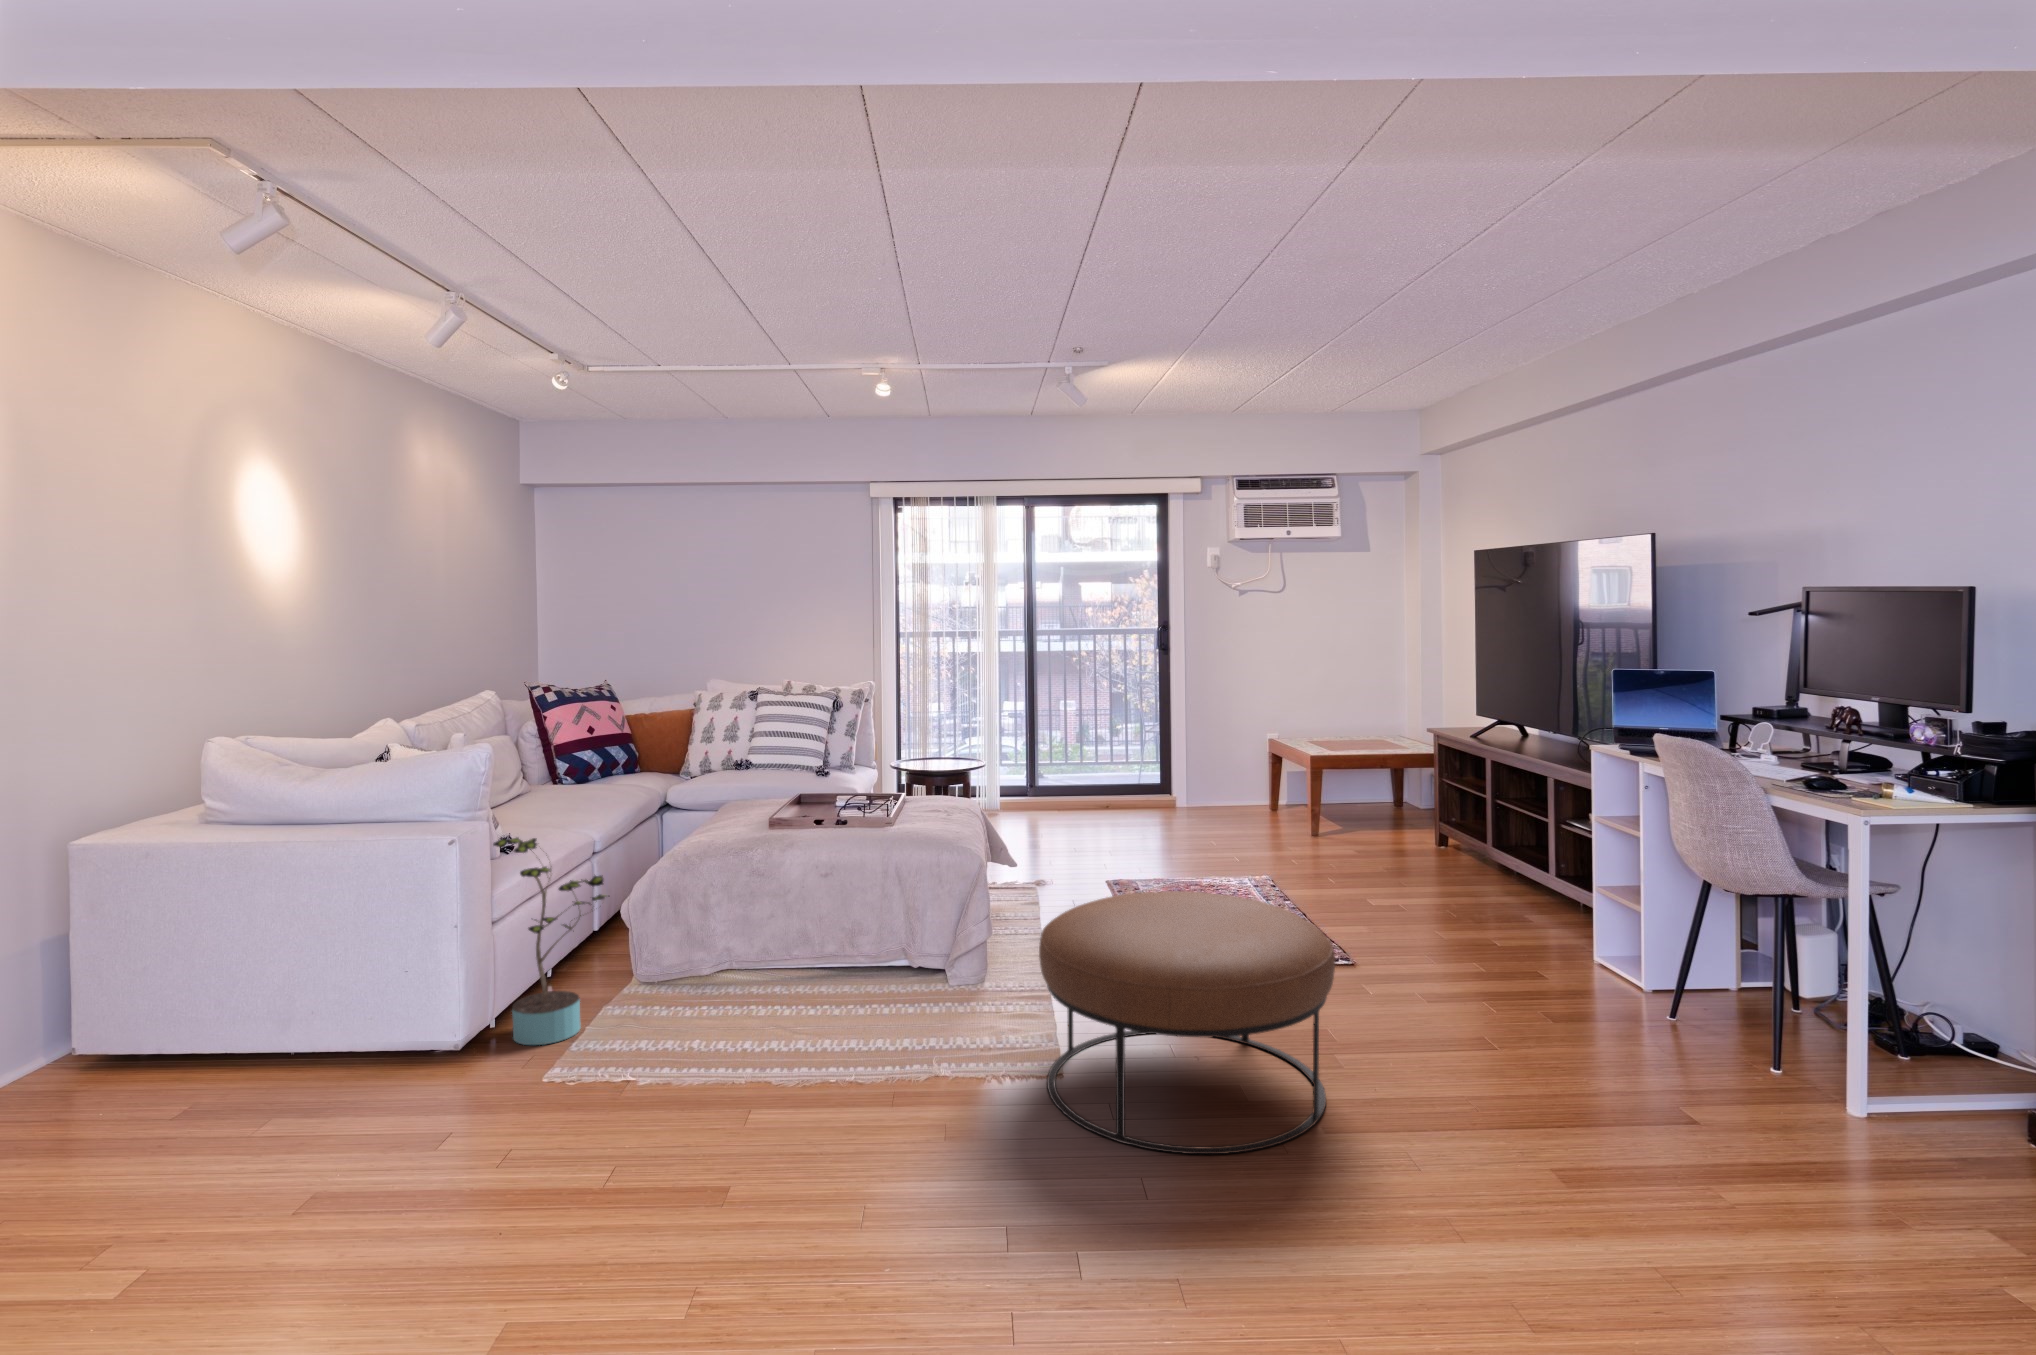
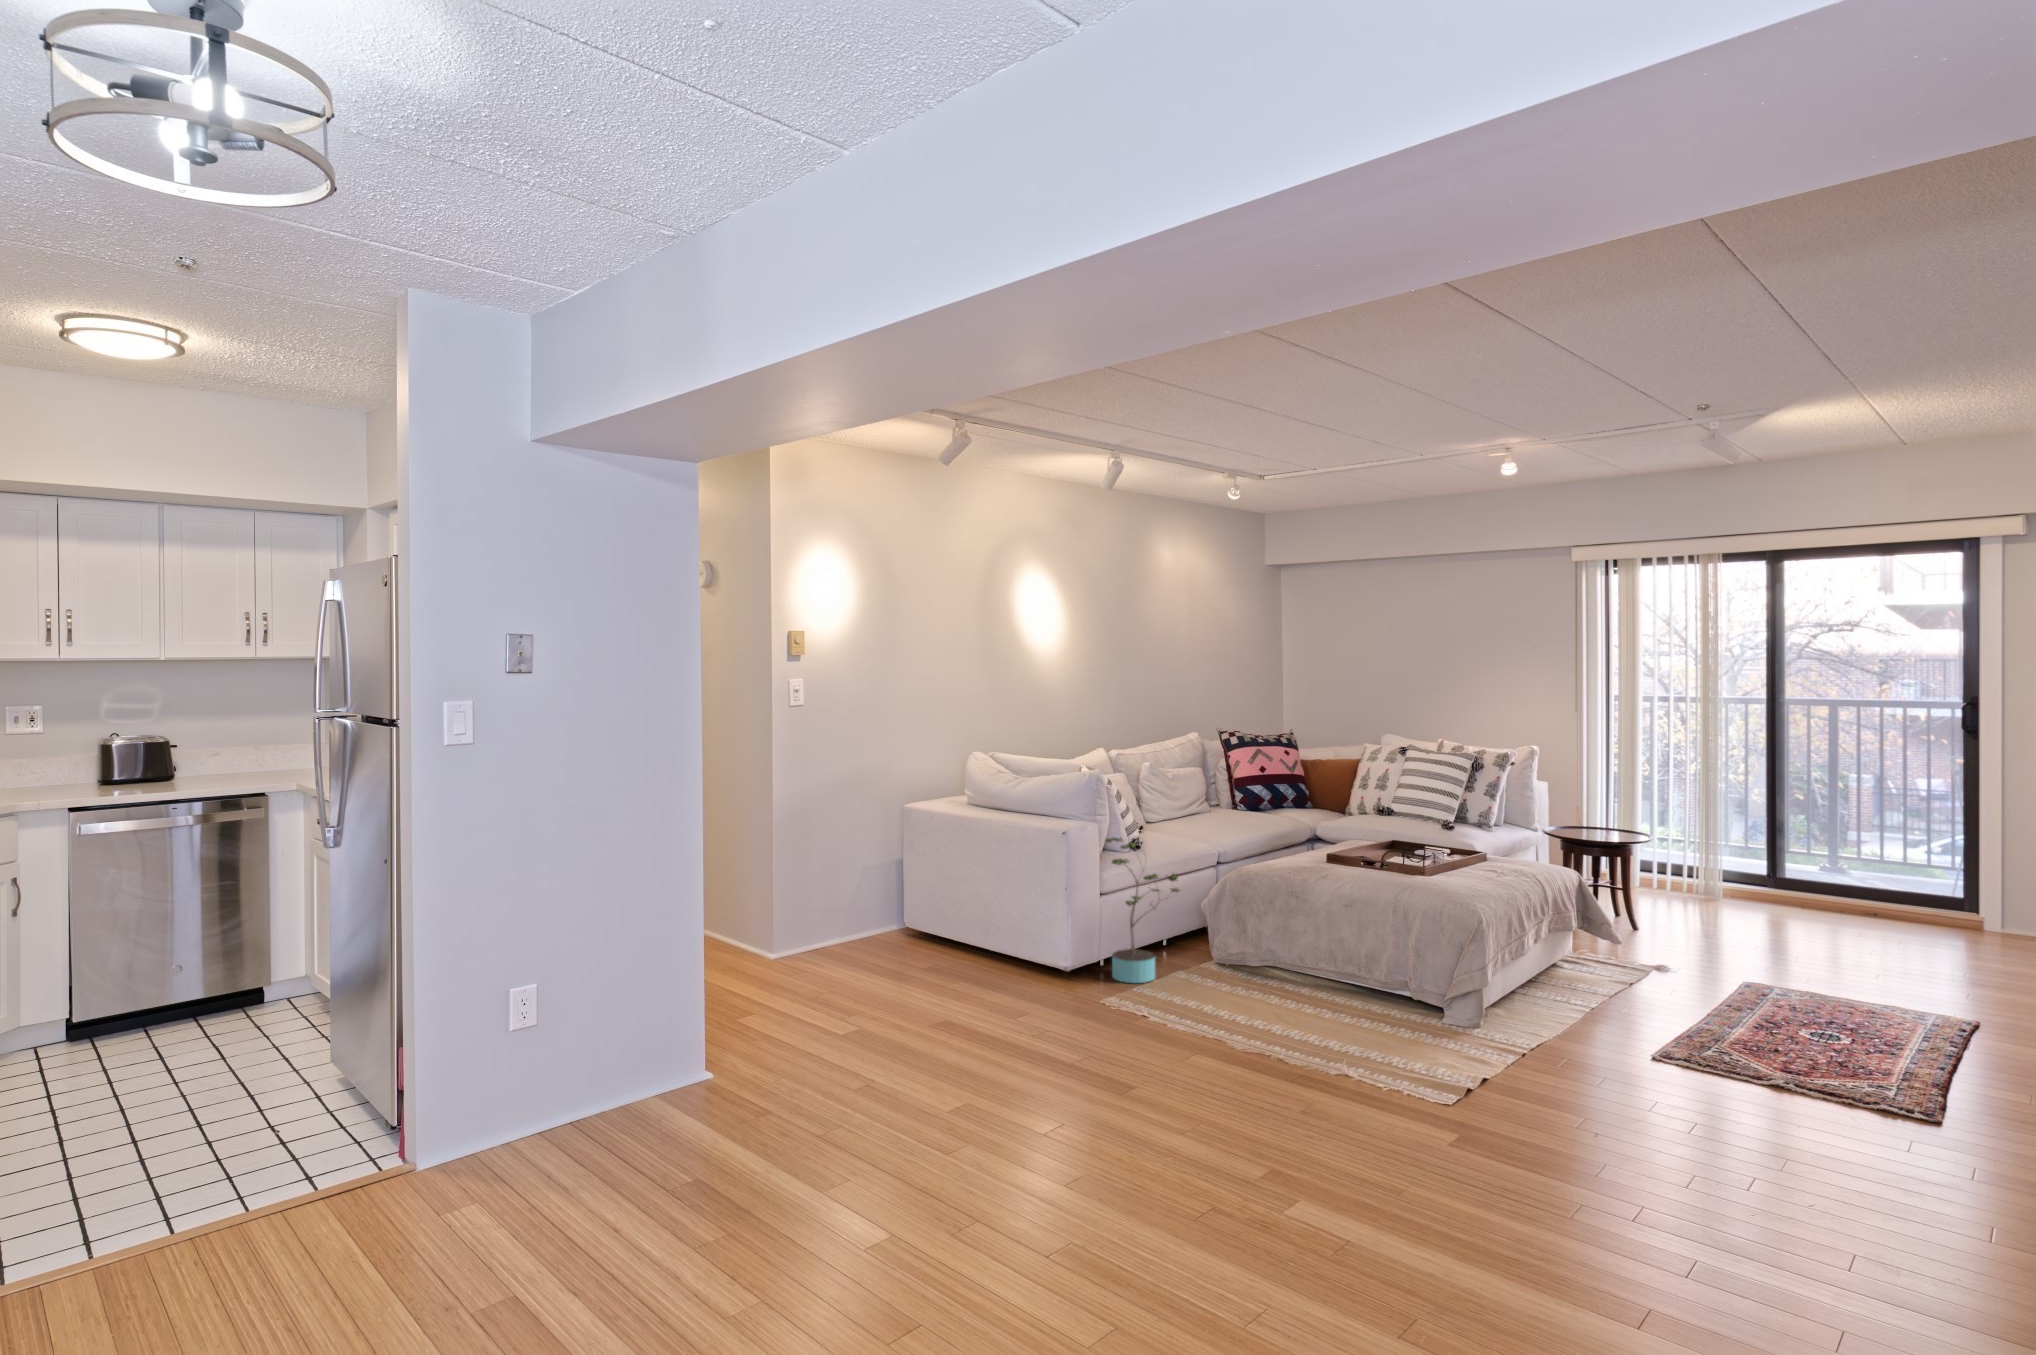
ottoman: present [1039,891,1335,1154] -> none [1408,959,1707,1203]

